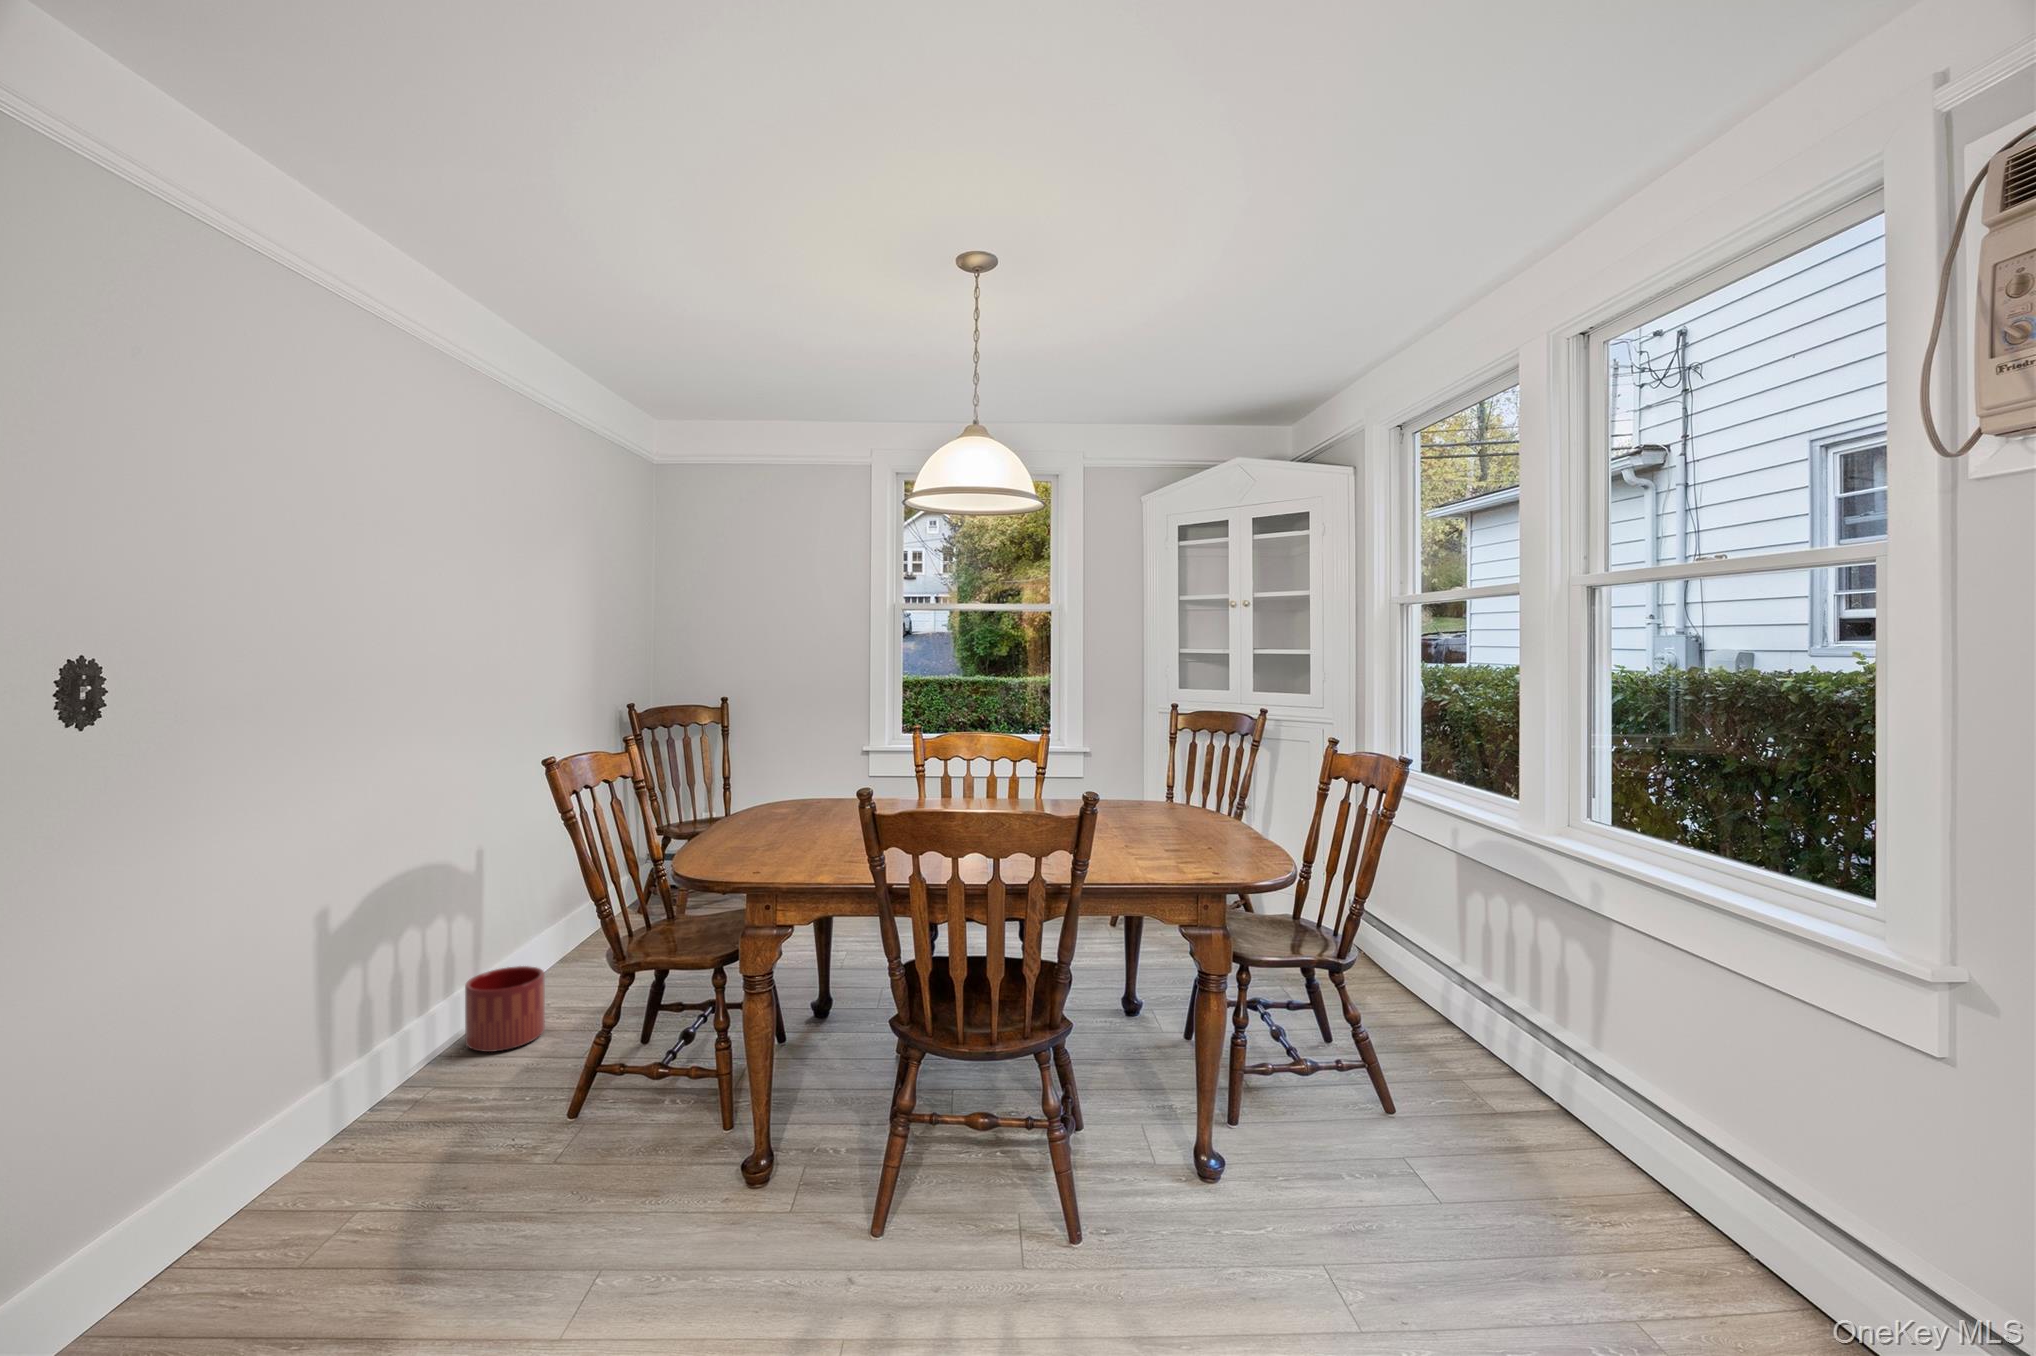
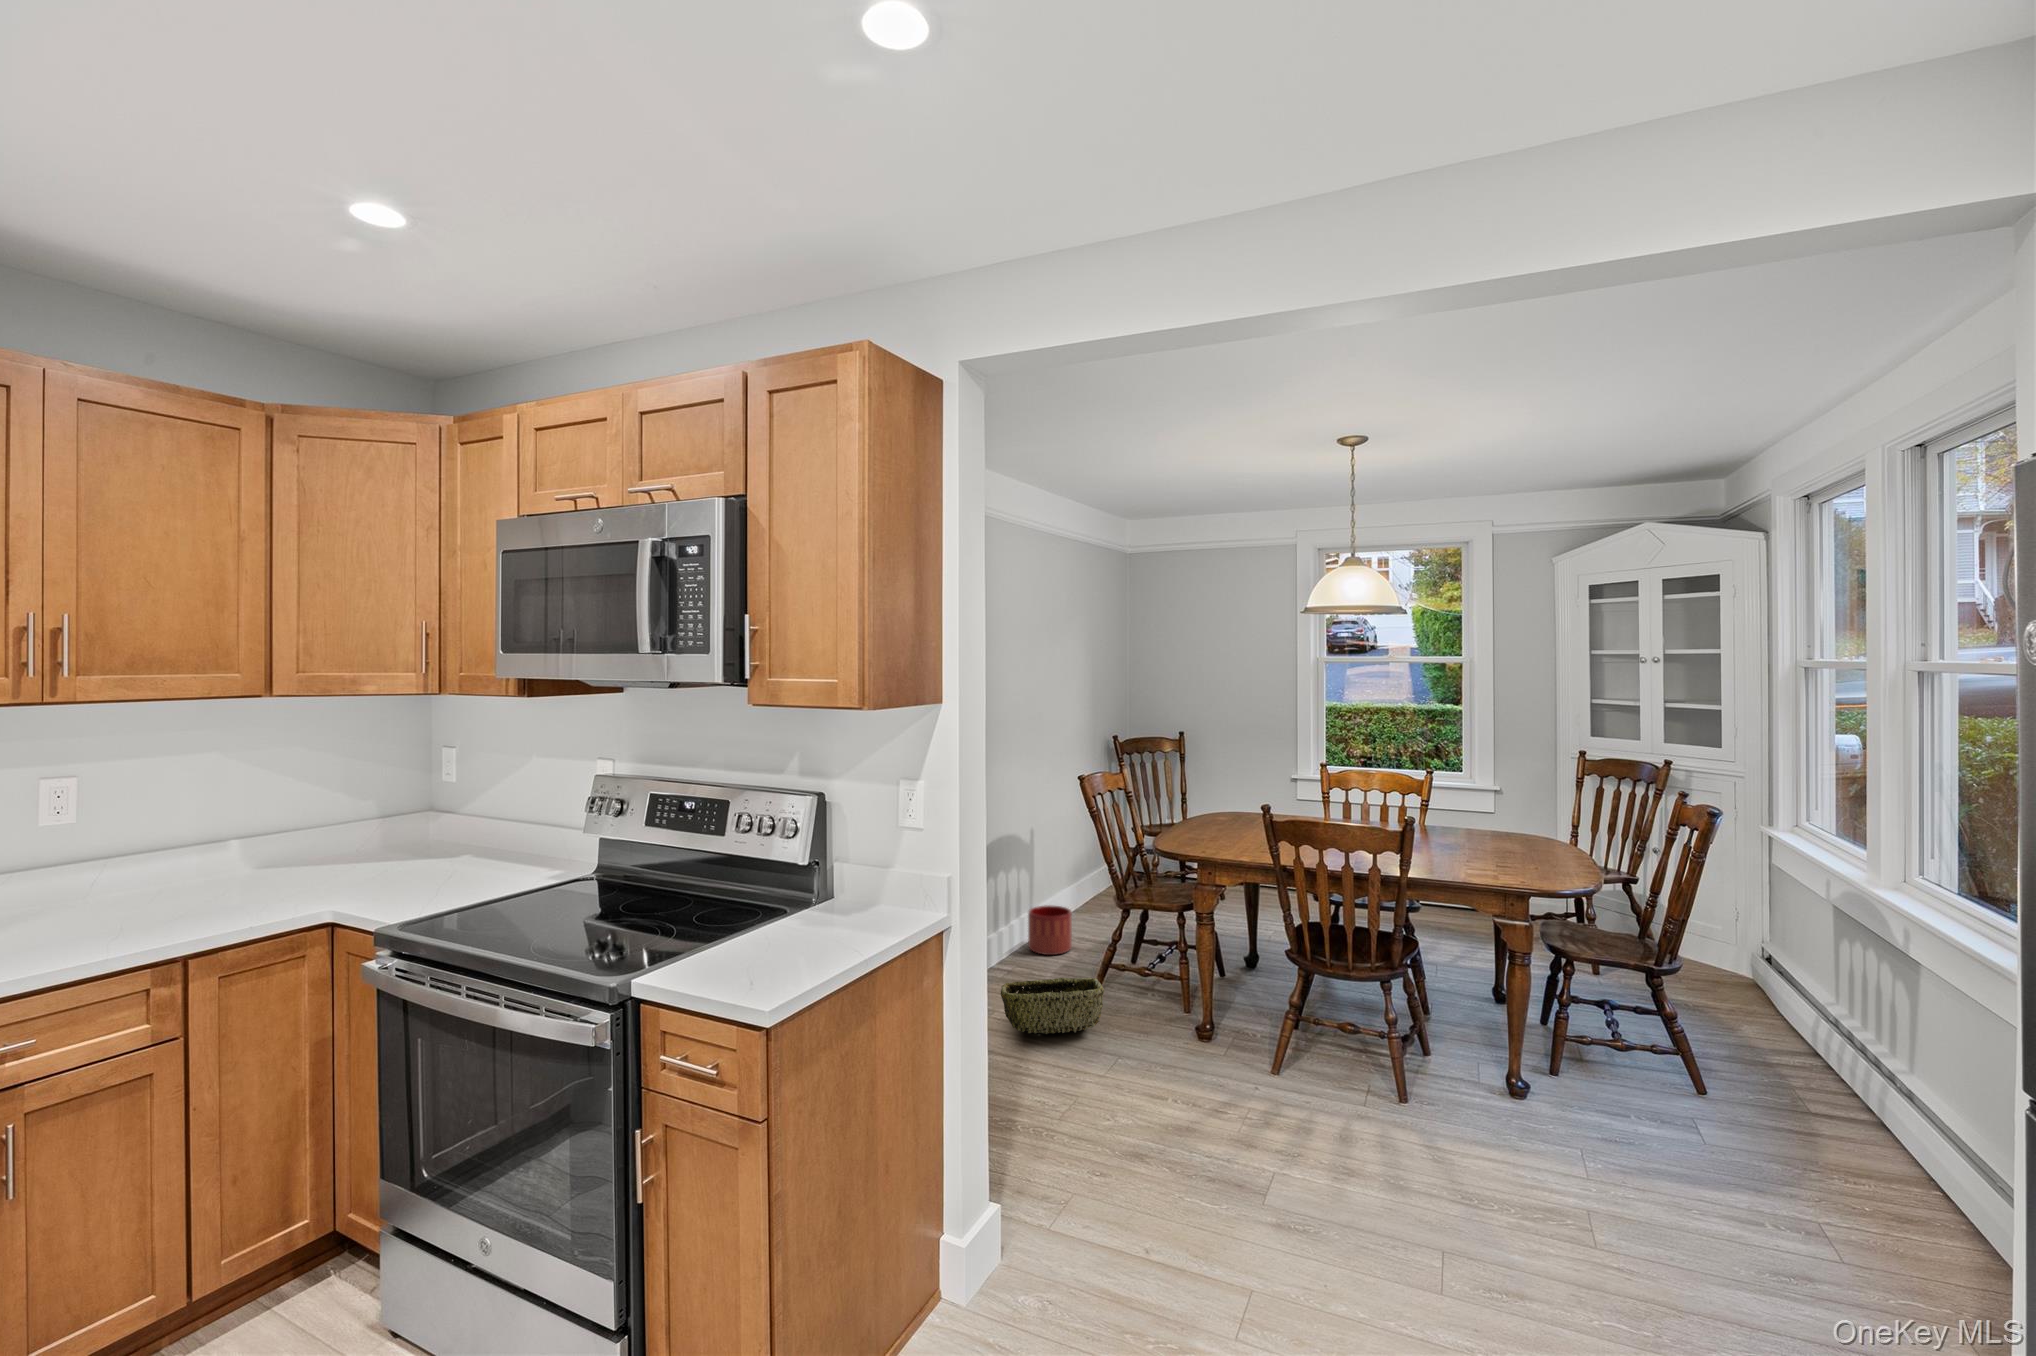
woven basket: none [351,1105,578,1256] -> present [1000,978,1104,1034]

